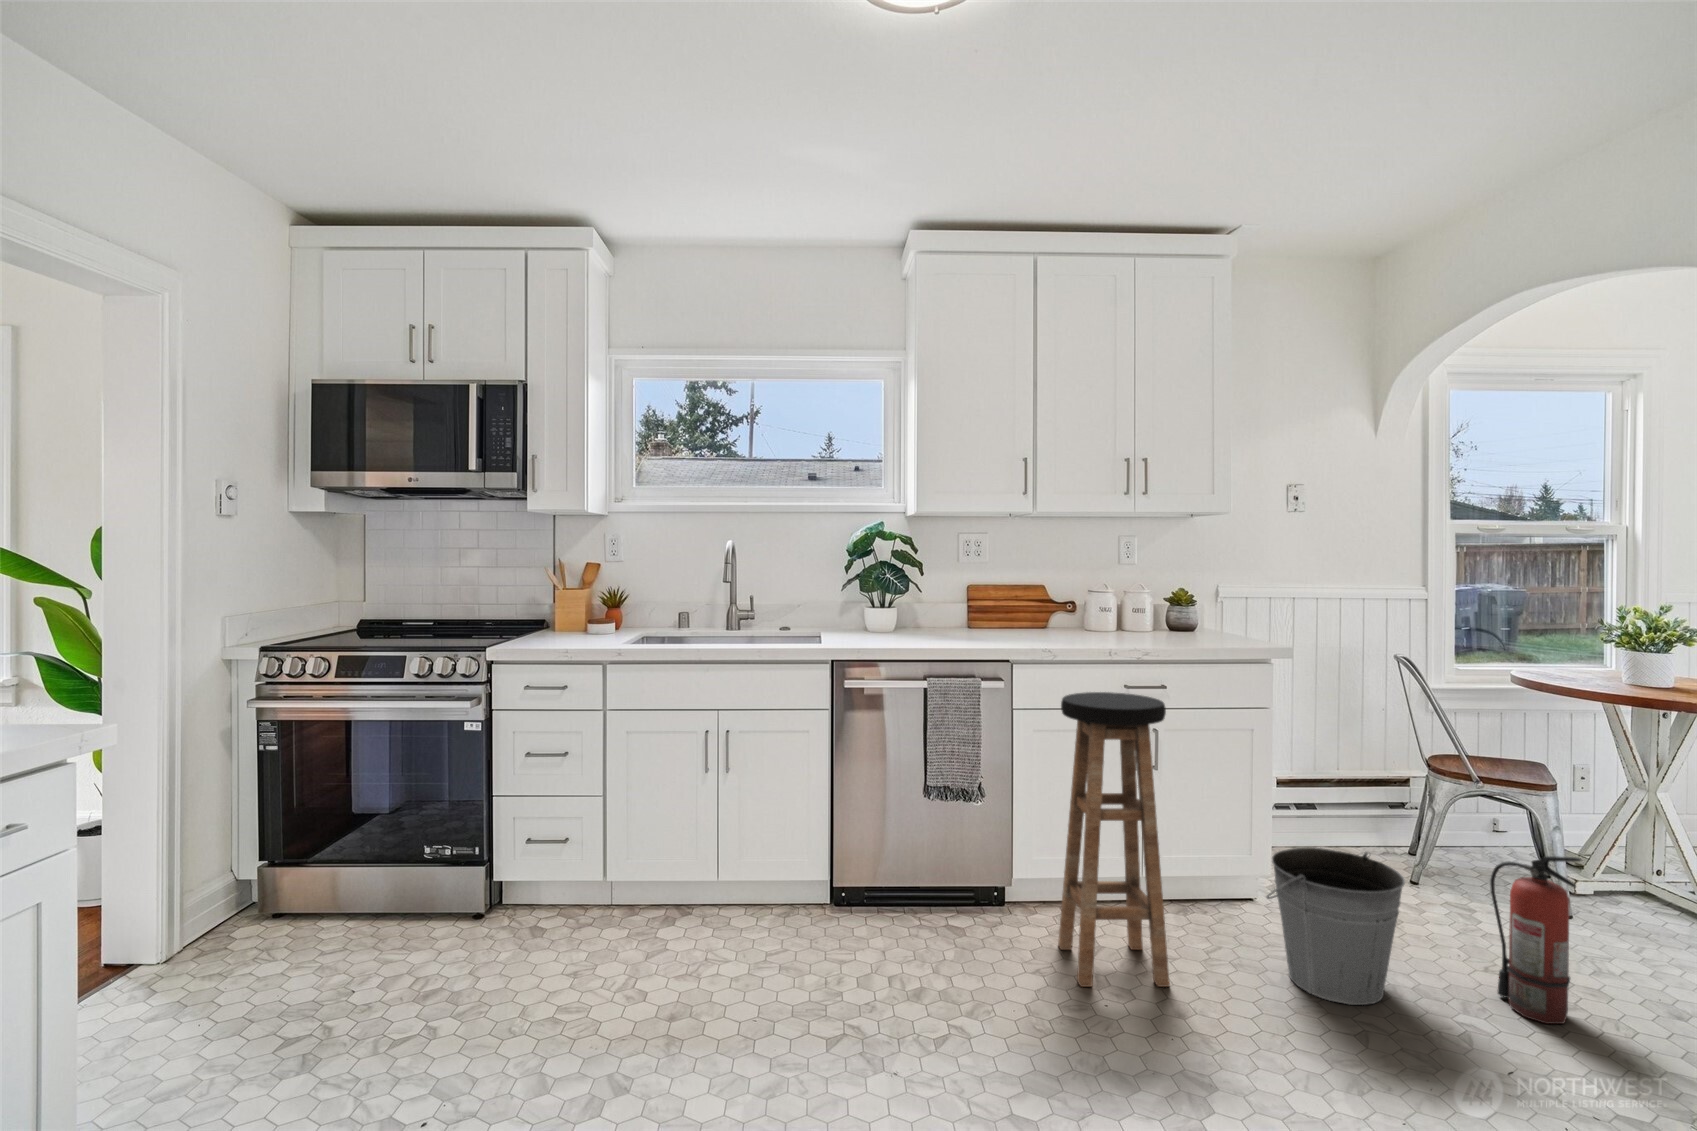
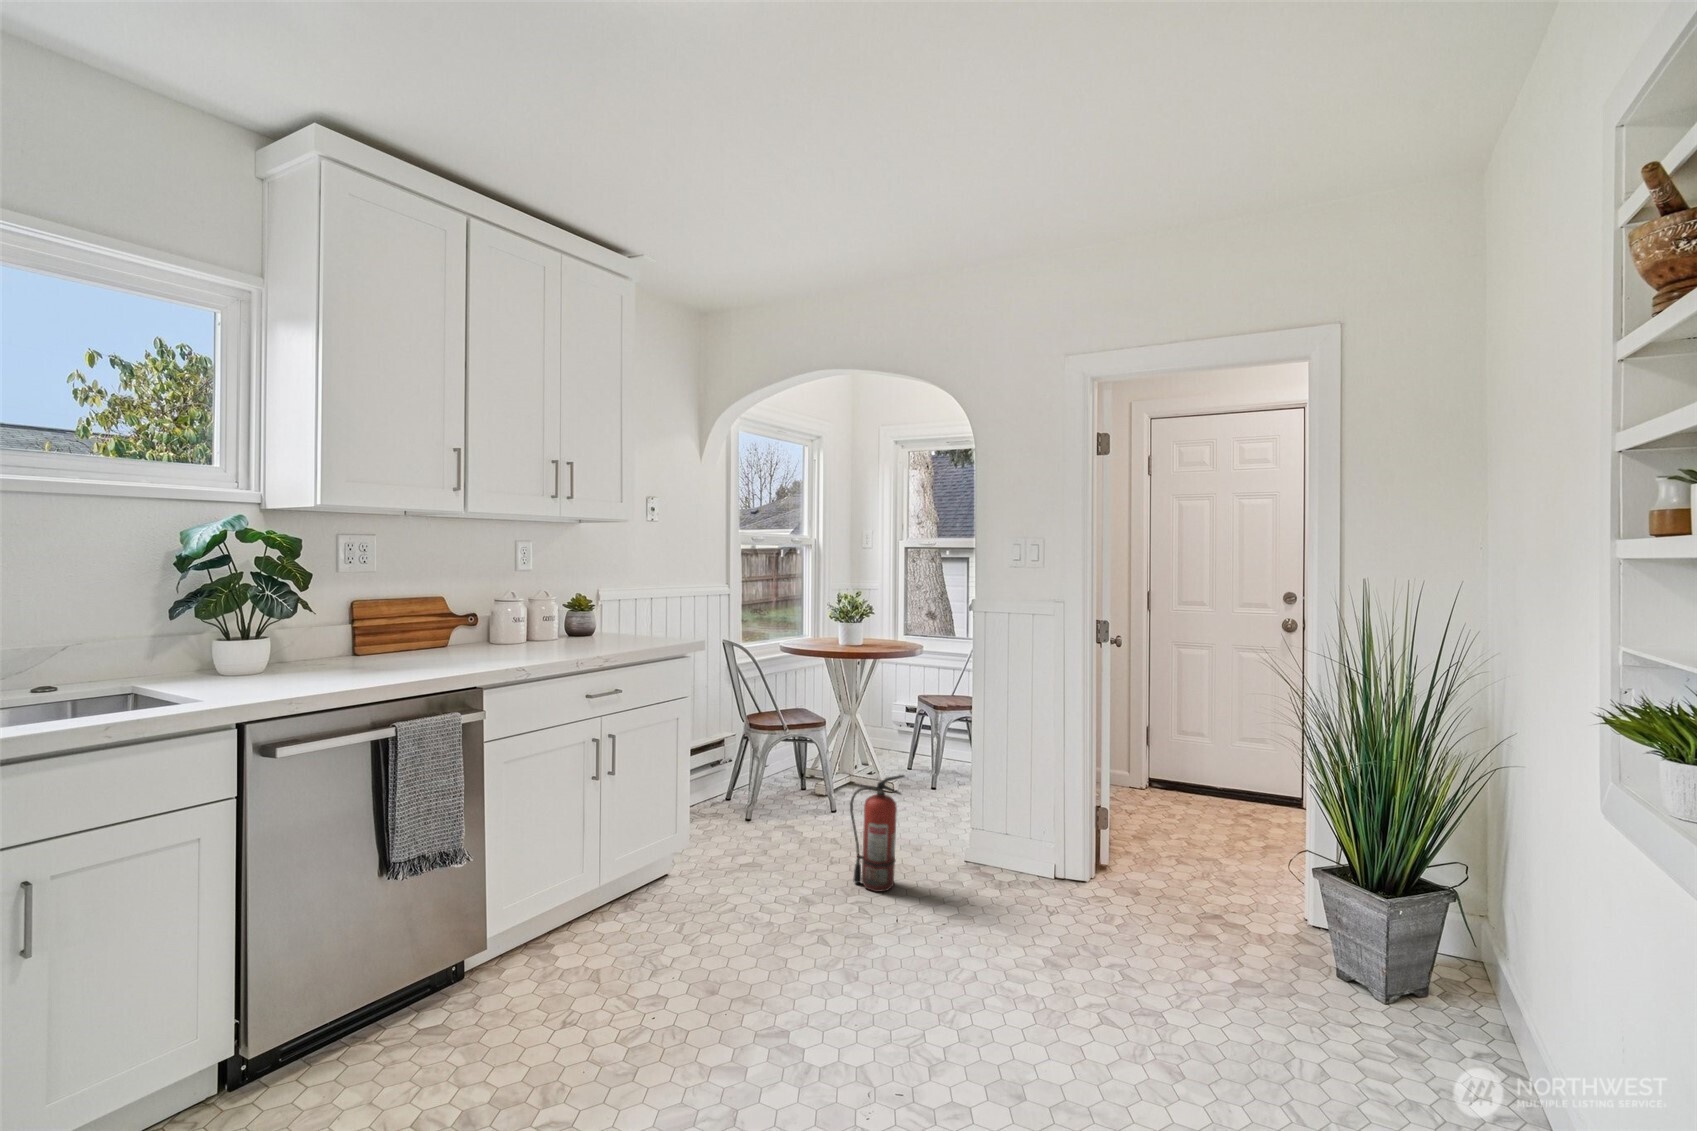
bar stool: present [1058,692,1170,987] -> none [559,712,683,1023]
bucket: present [1267,848,1405,1005] -> none [727,806,825,935]

